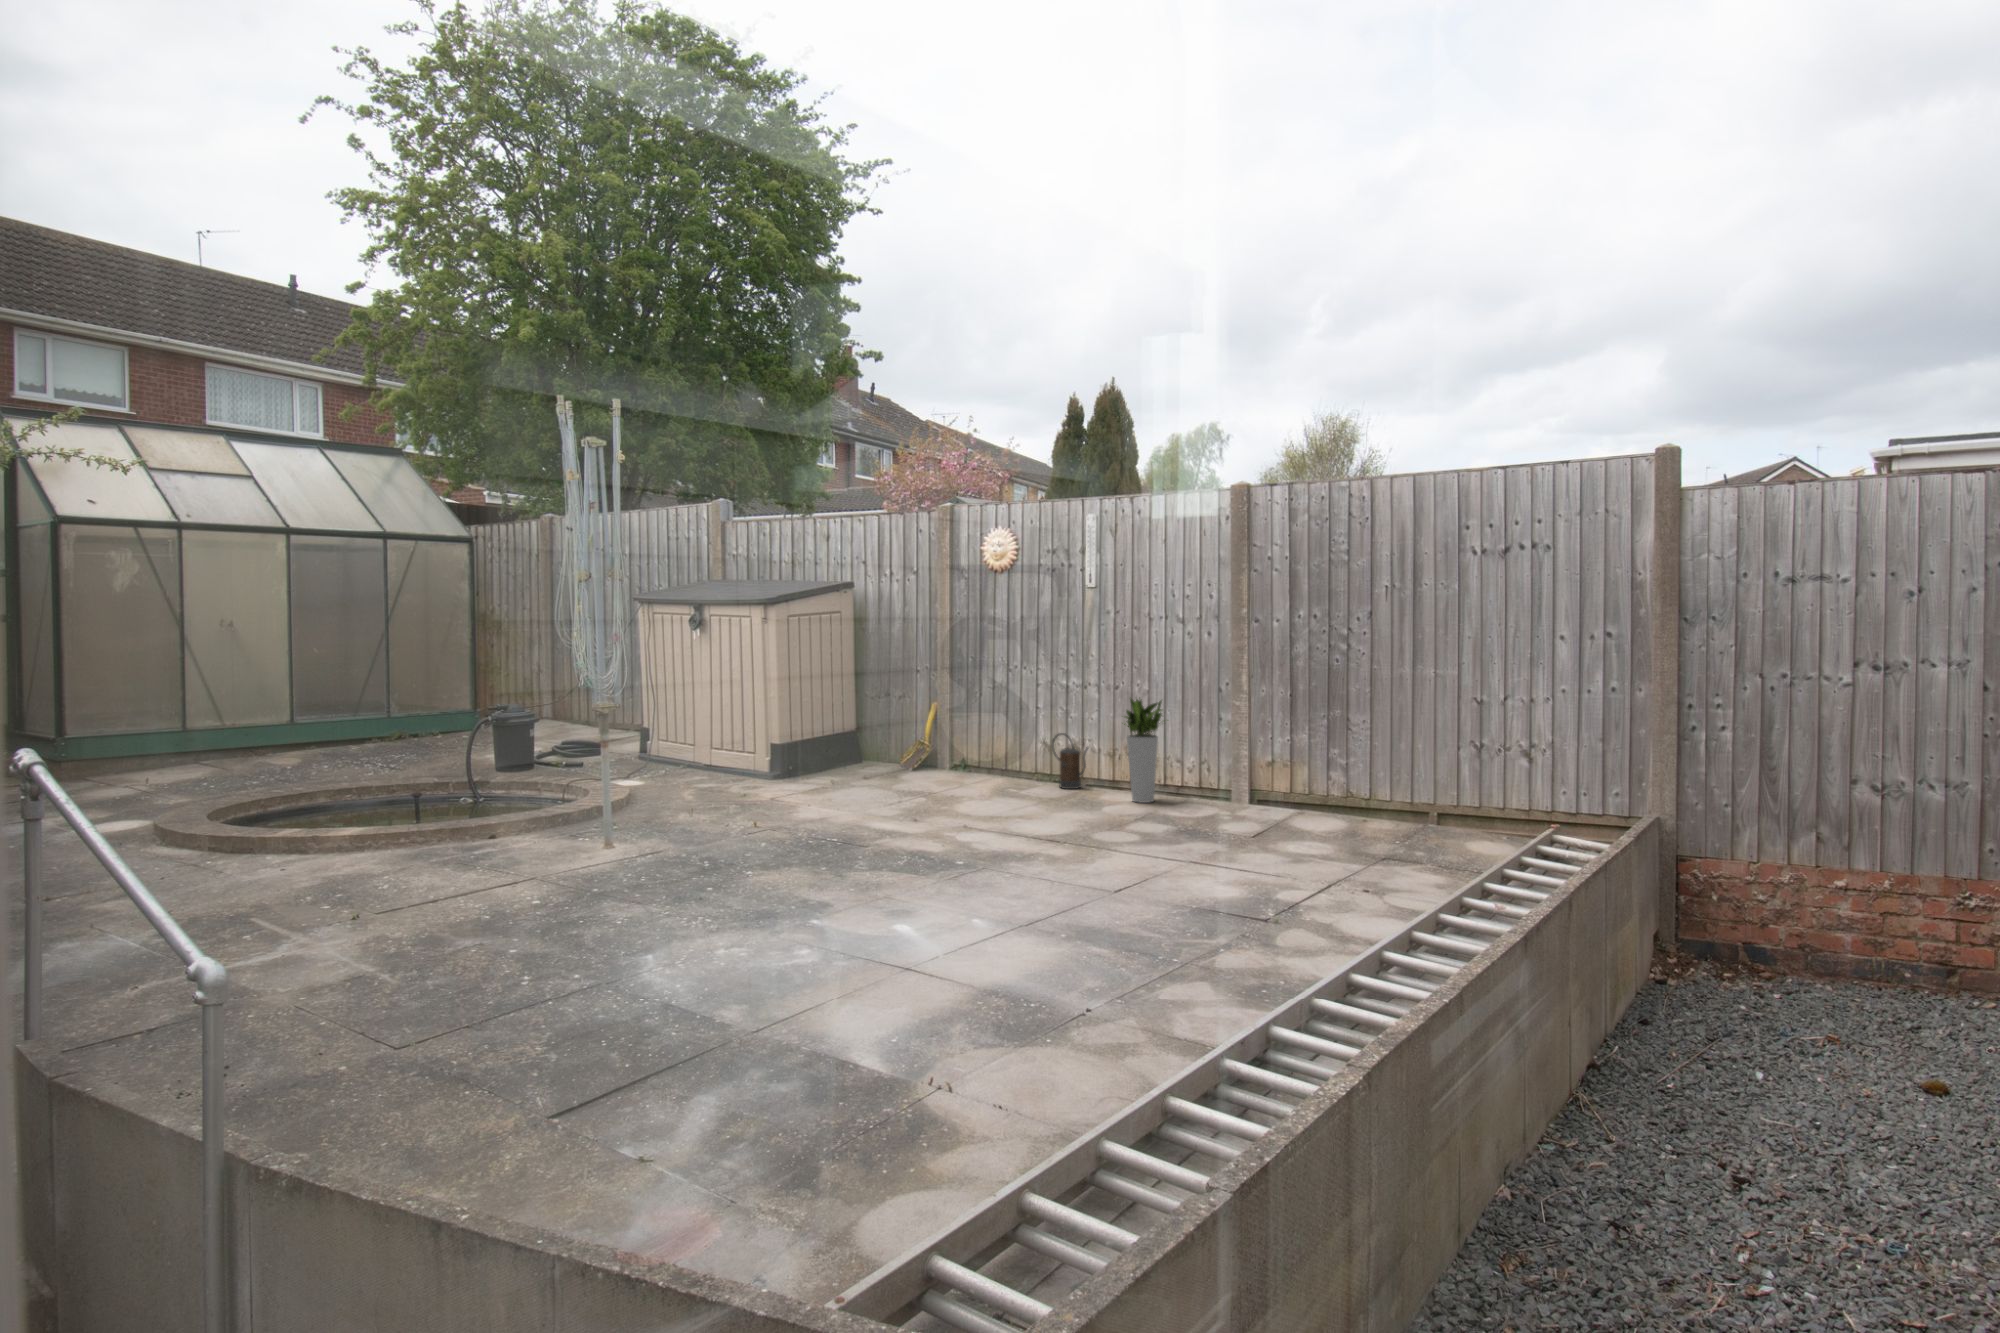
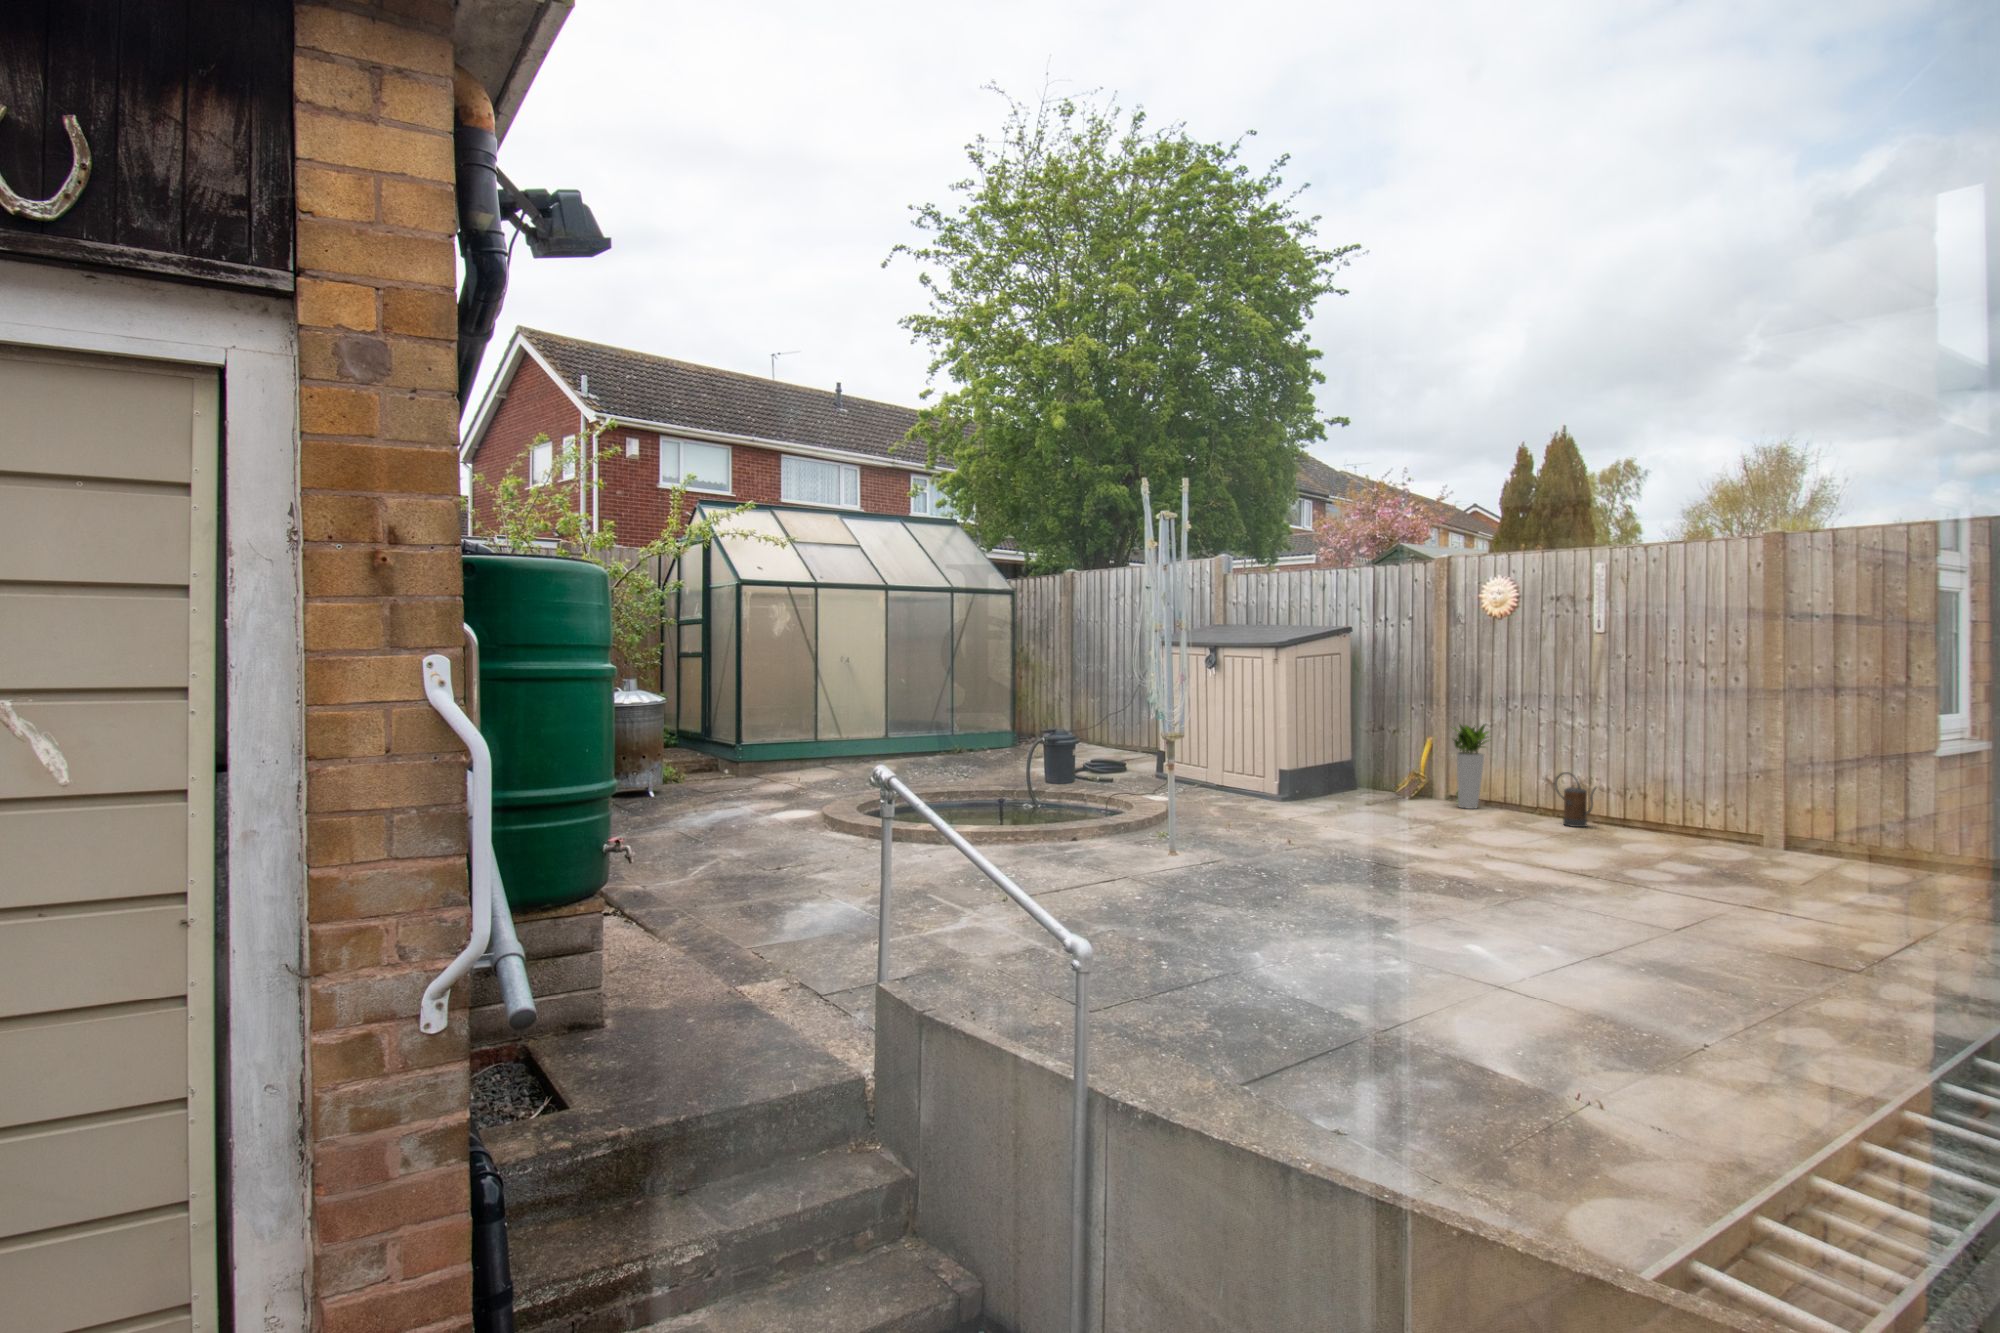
planter: present [1124,699,1162,803] -> present [1454,724,1488,809]

